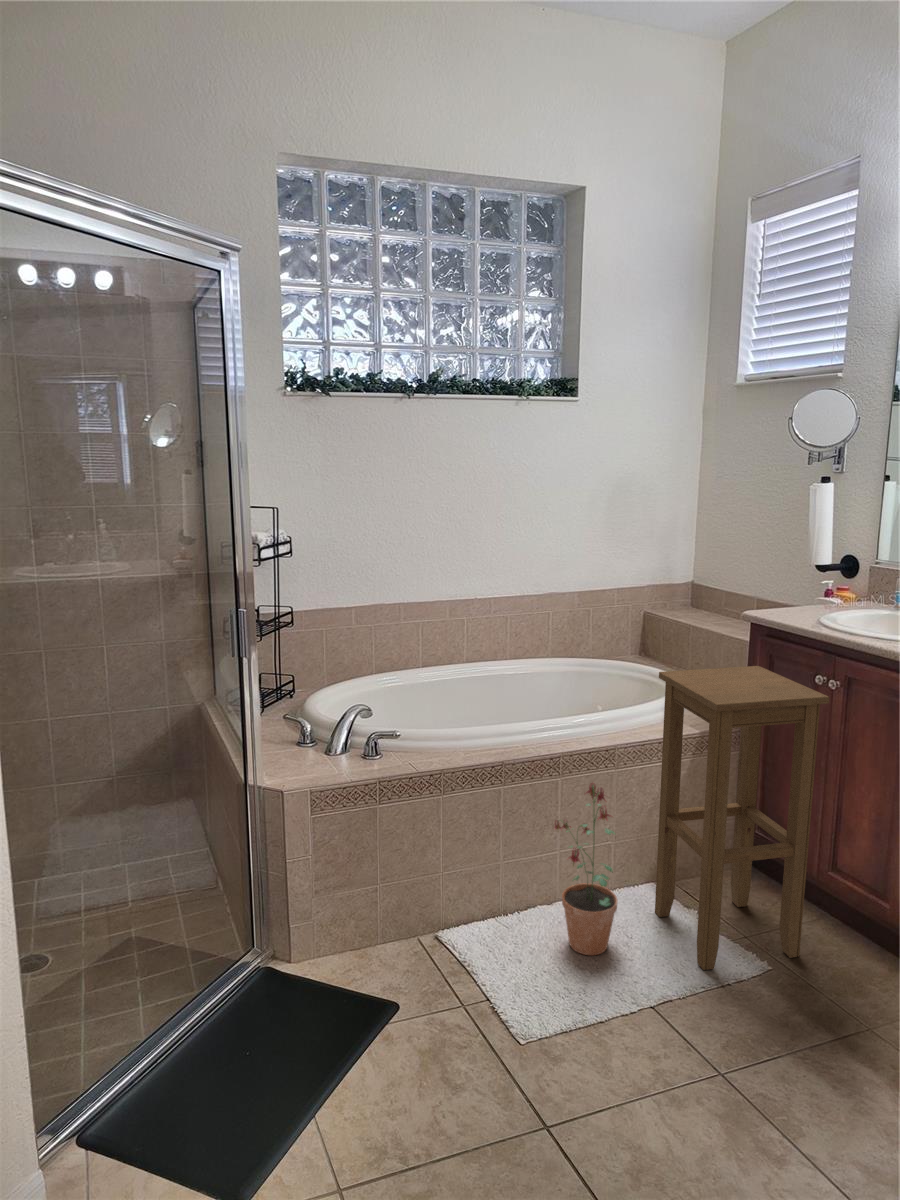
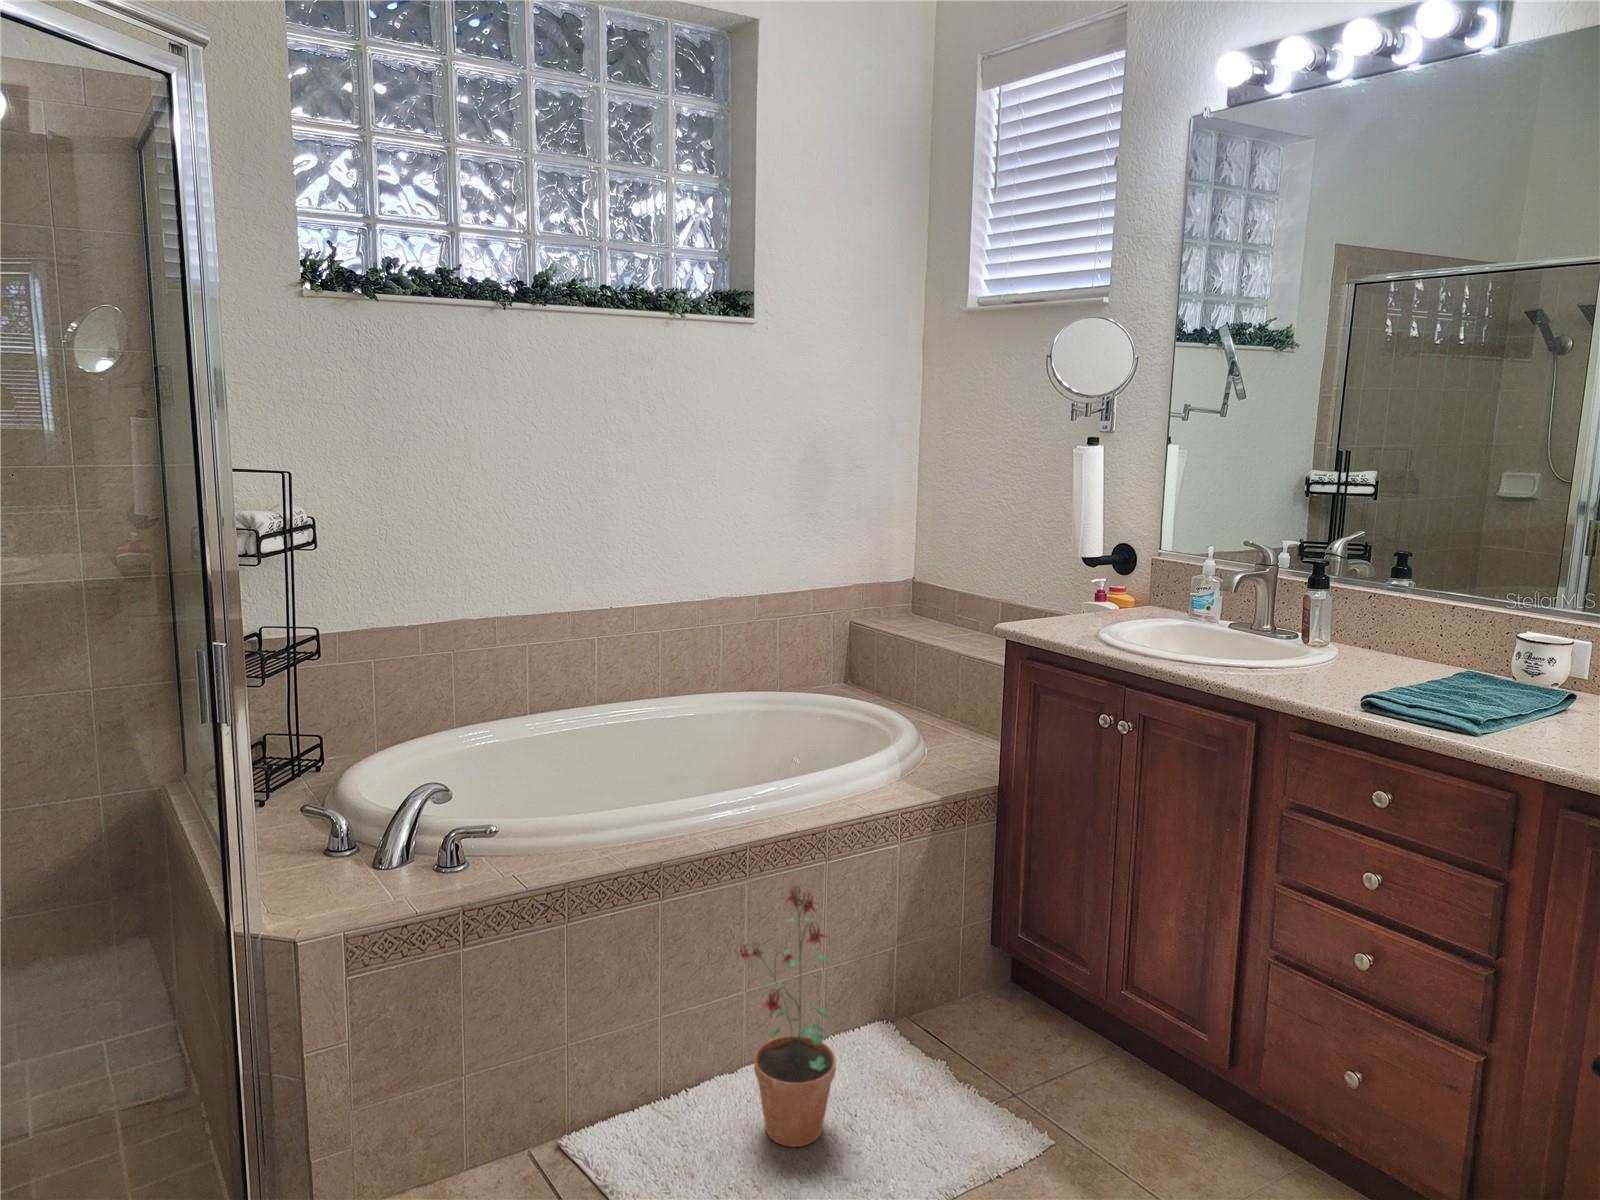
stool: present [655,666,829,970] -> none [885,700,1126,1150]

